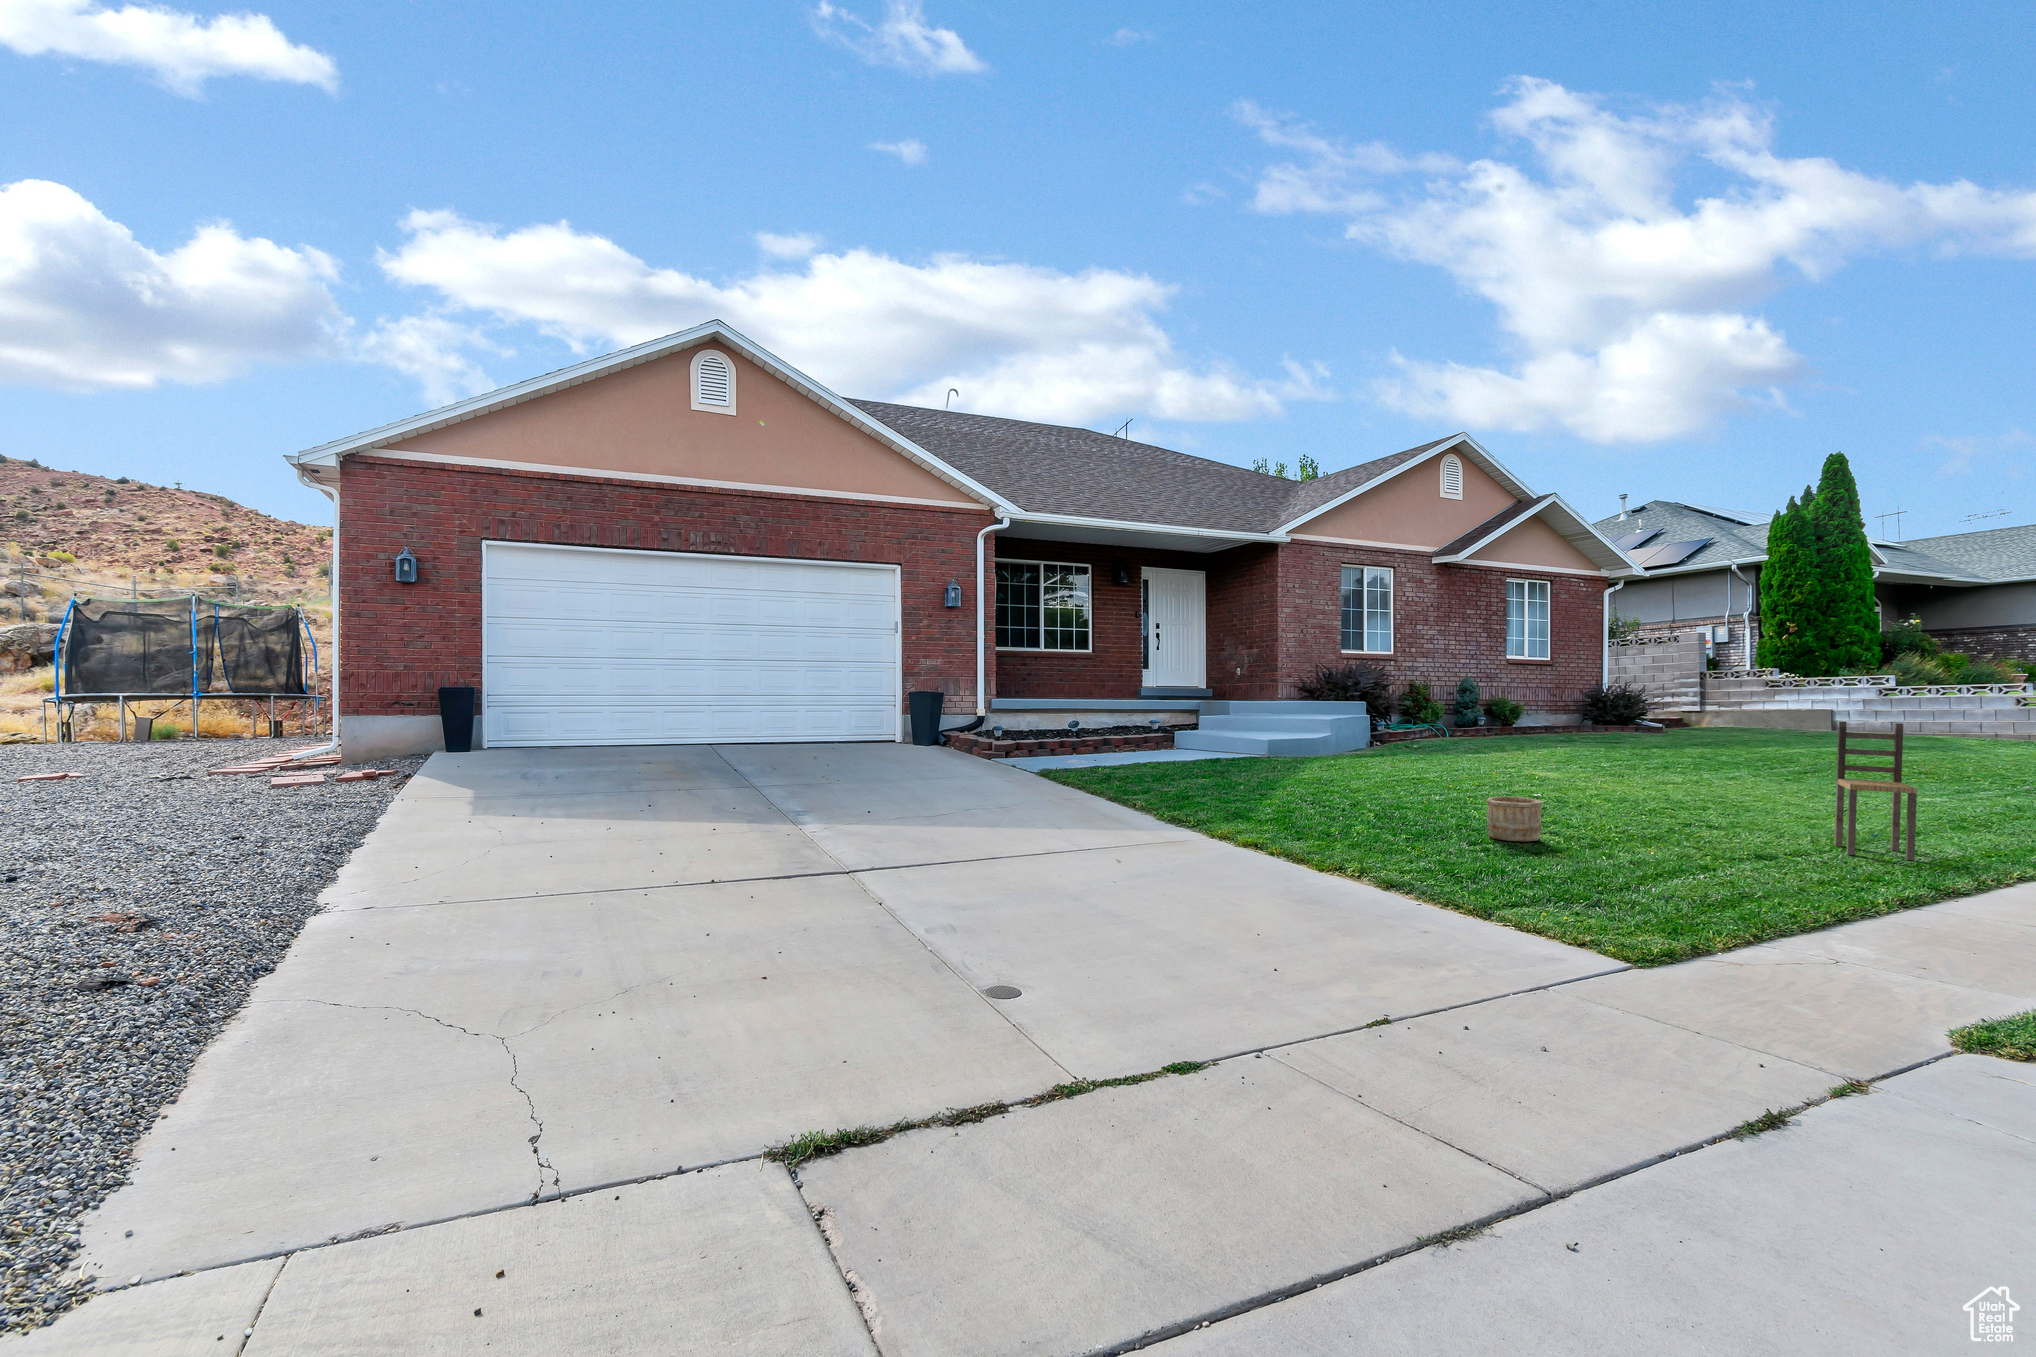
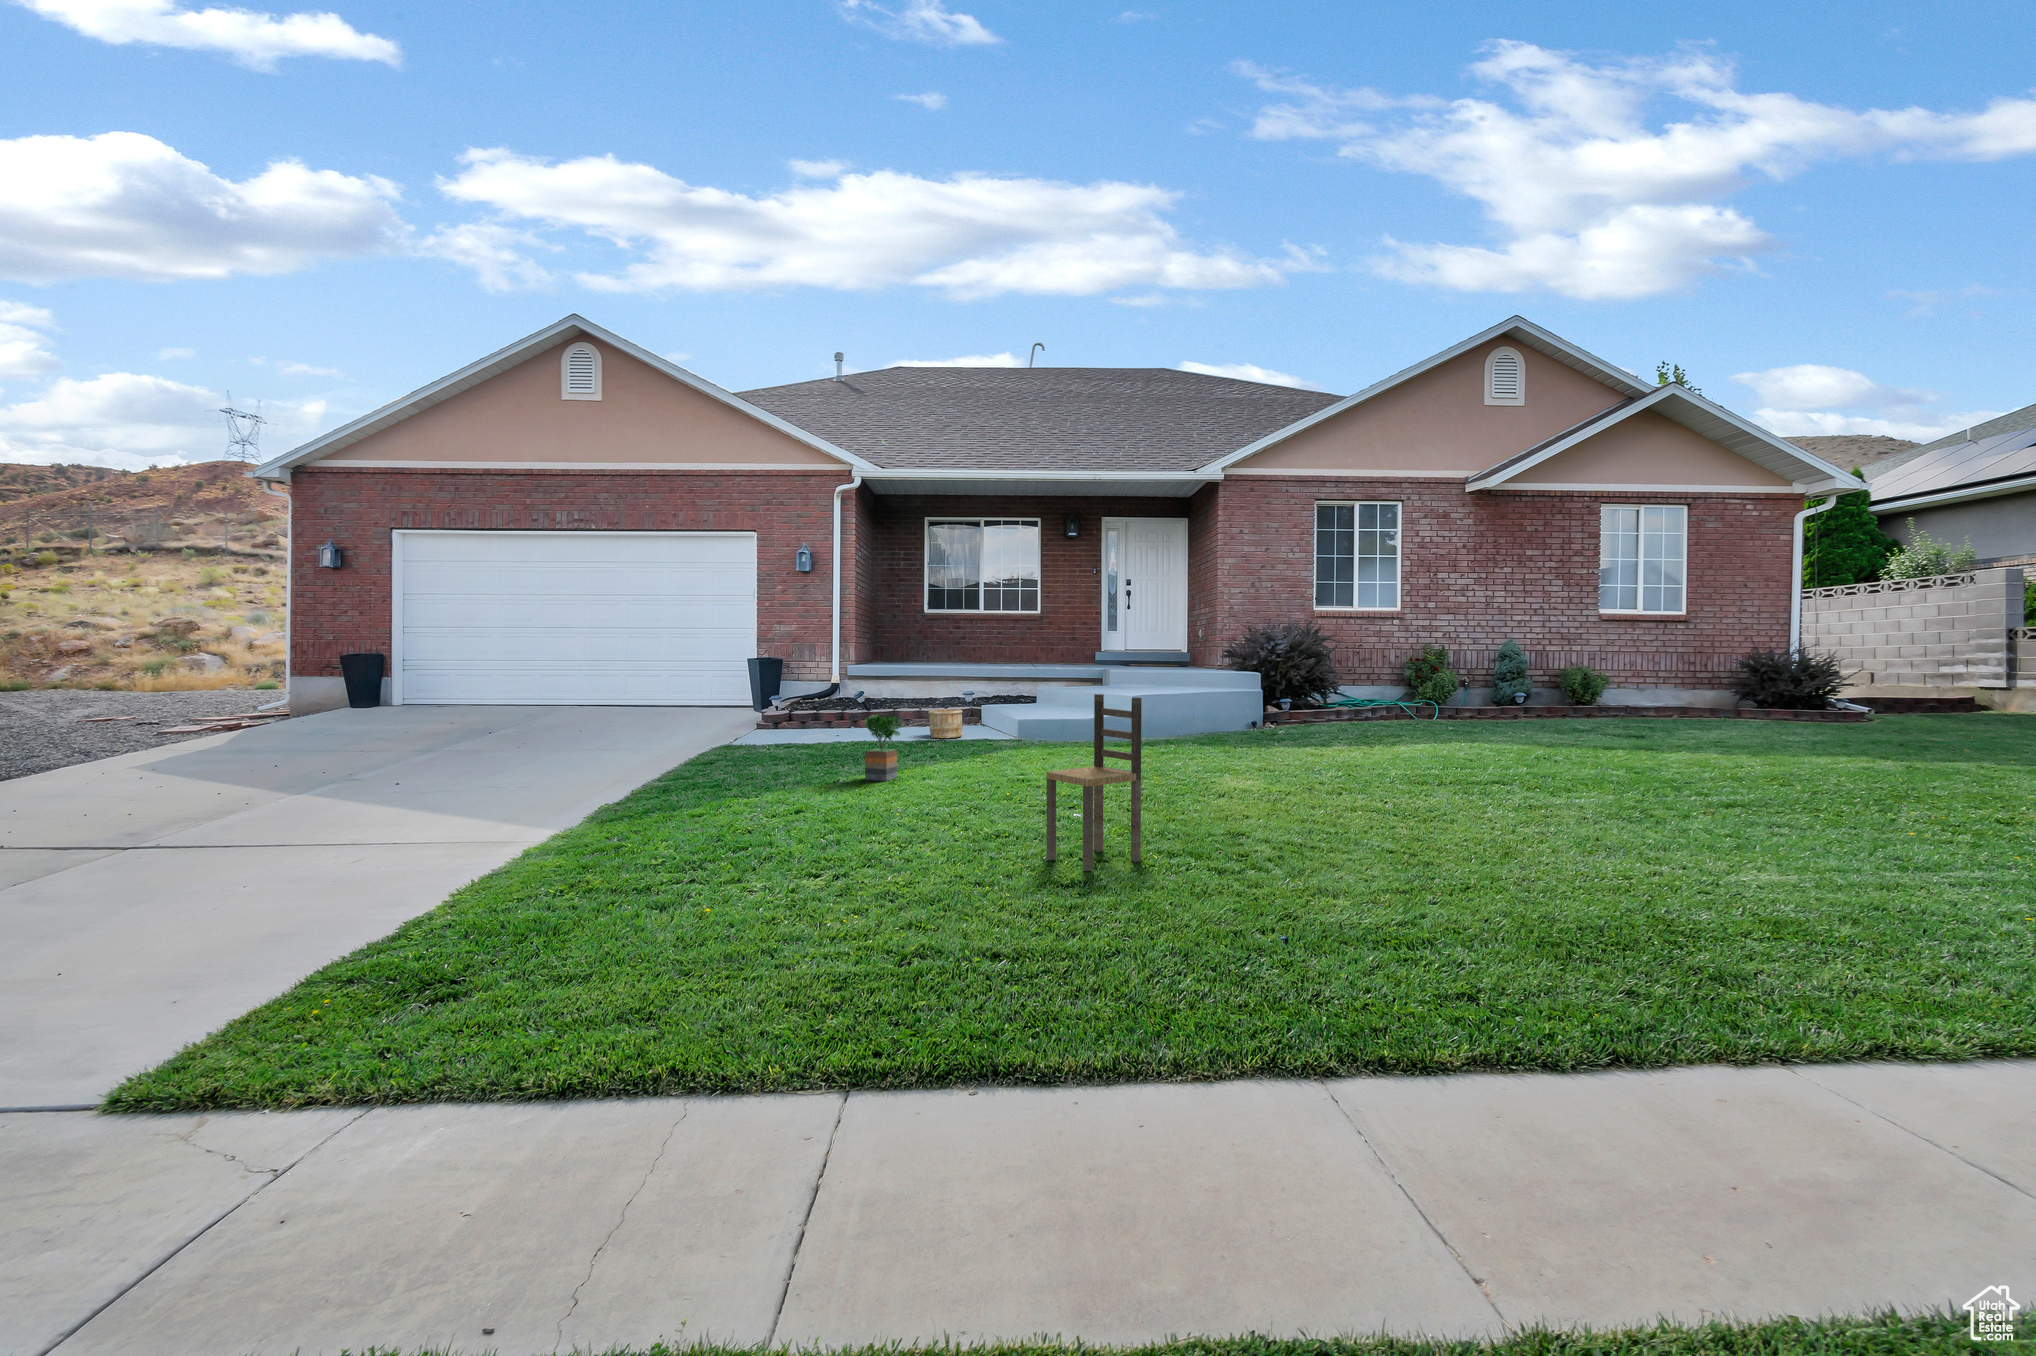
potted tree: none [1378,744,1425,804] -> present [864,715,903,781]
wooden bucket: present [1486,796,1542,842] -> present [928,709,963,738]

